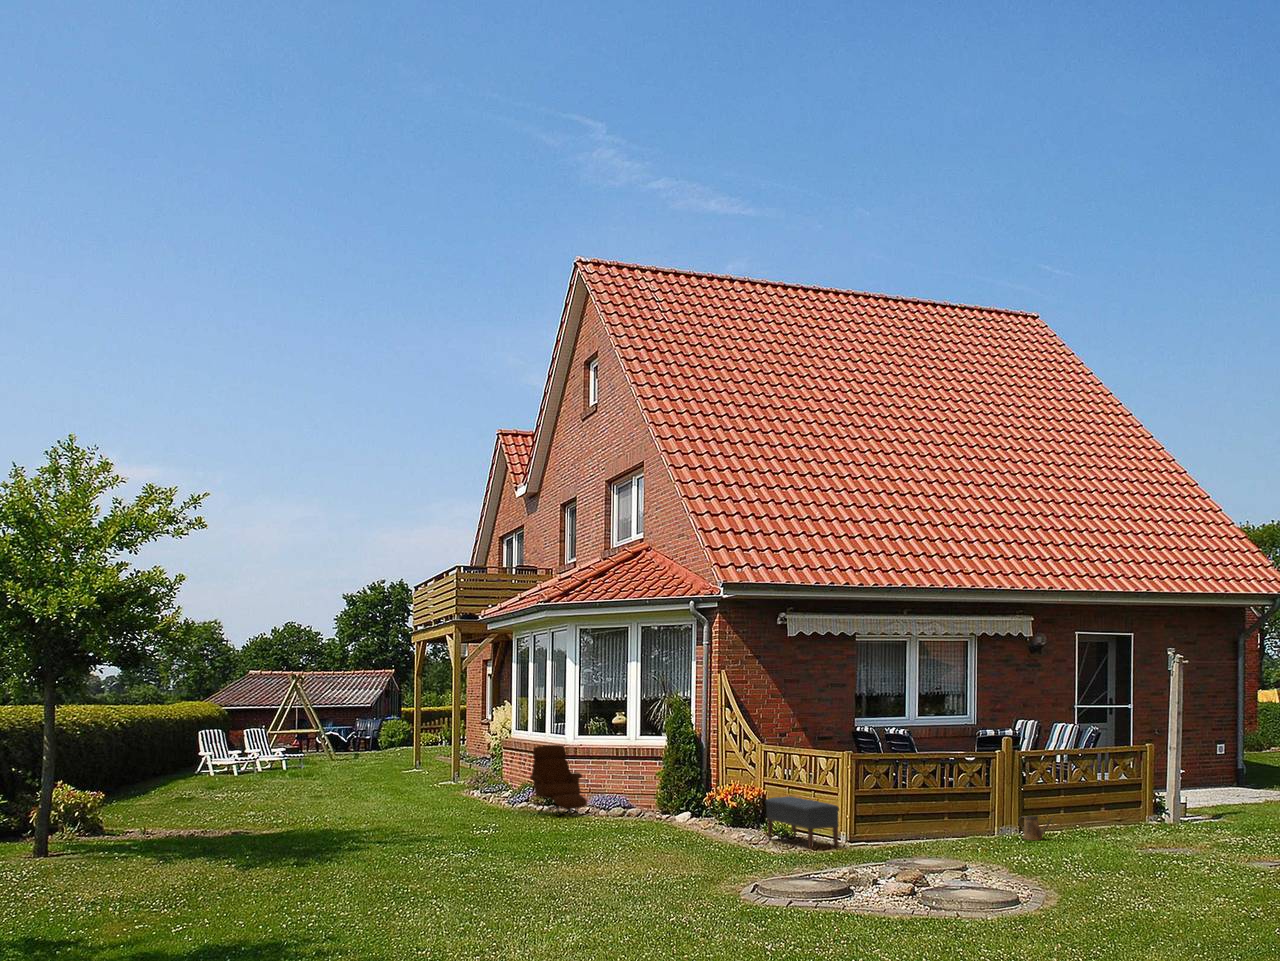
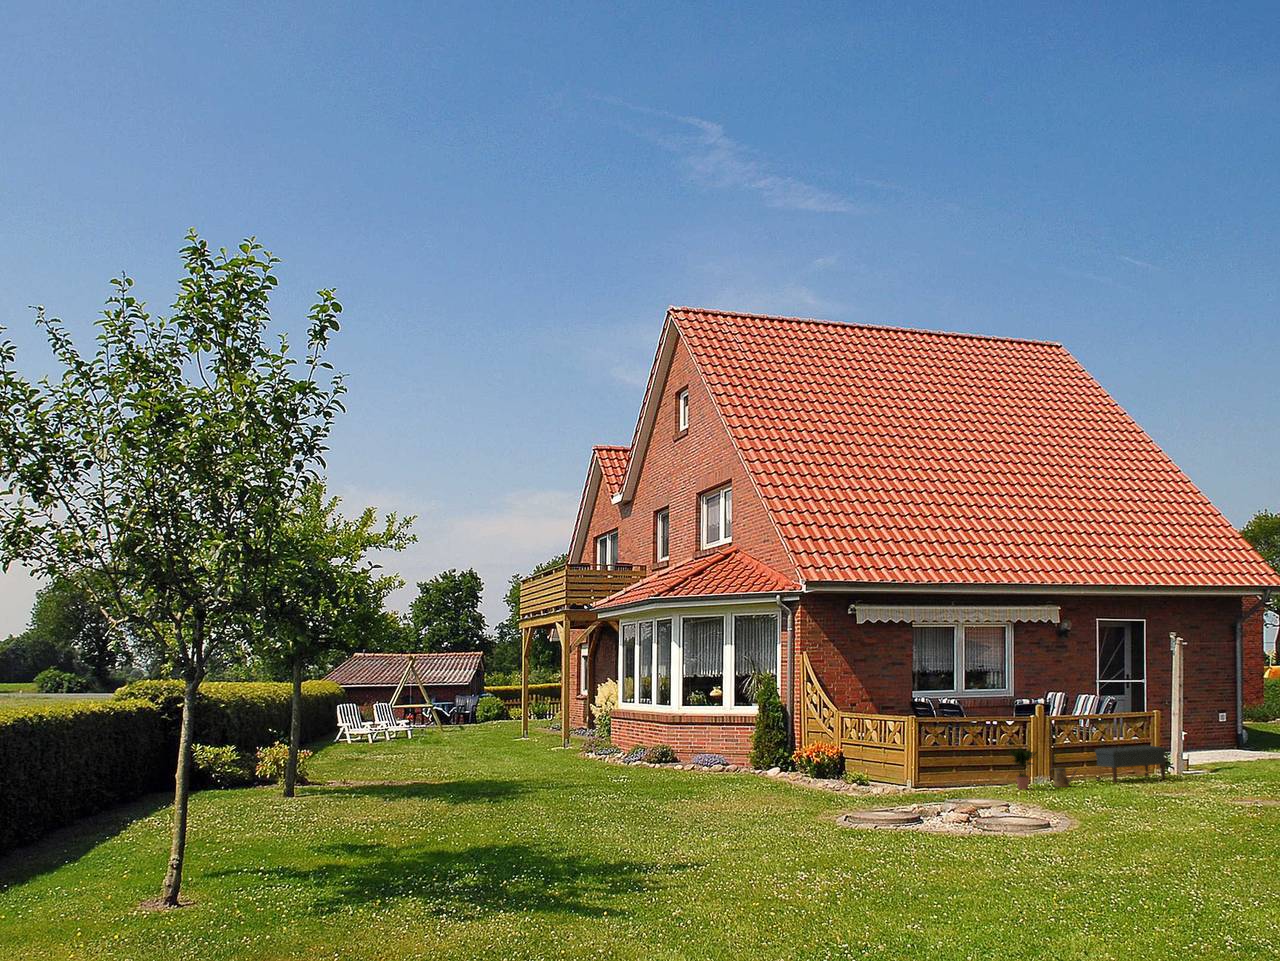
lounge chair: present [530,745,587,817] -> none [644,713,693,772]
potted plant: none [968,789,1008,844] -> present [1010,747,1037,789]
bench: present [765,796,839,849] -> present [1095,745,1166,783]

